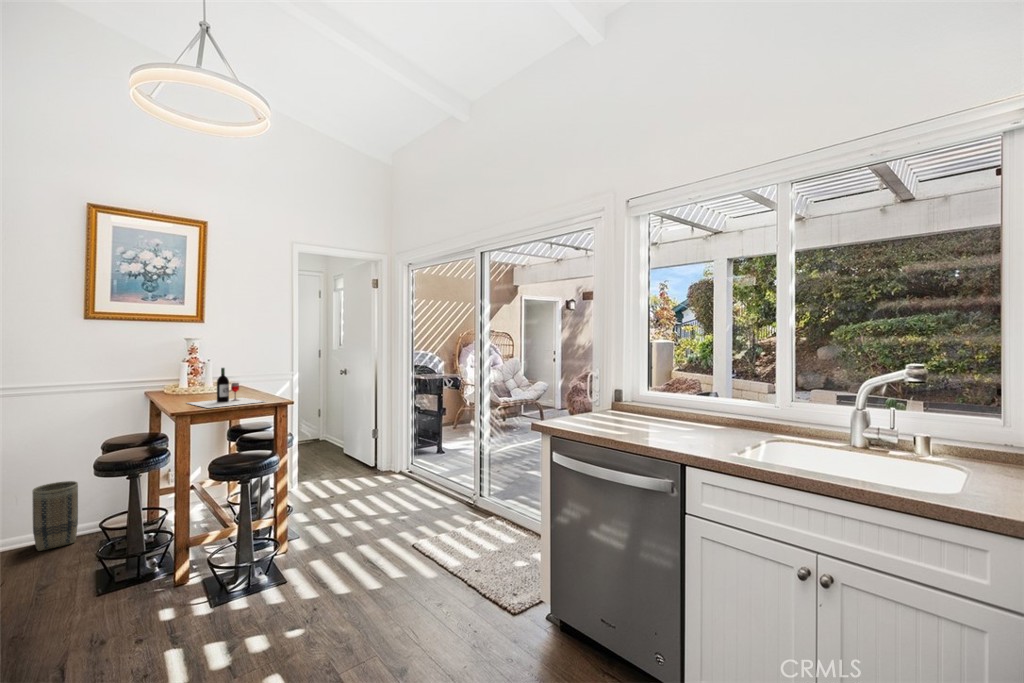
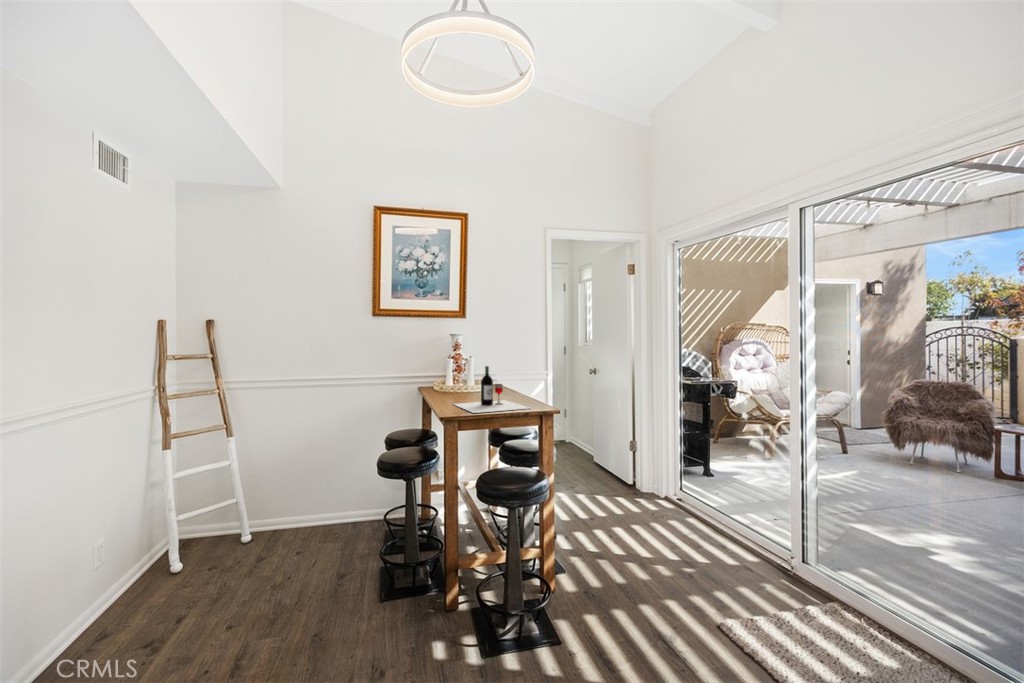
basket: present [32,481,78,551] -> none [334,468,367,532]

